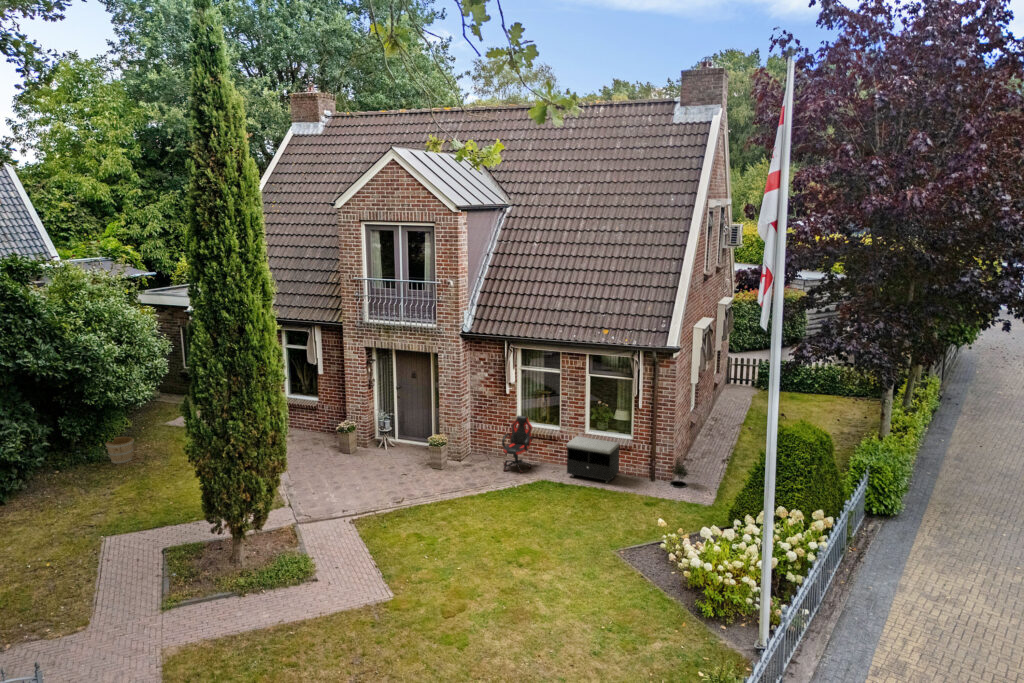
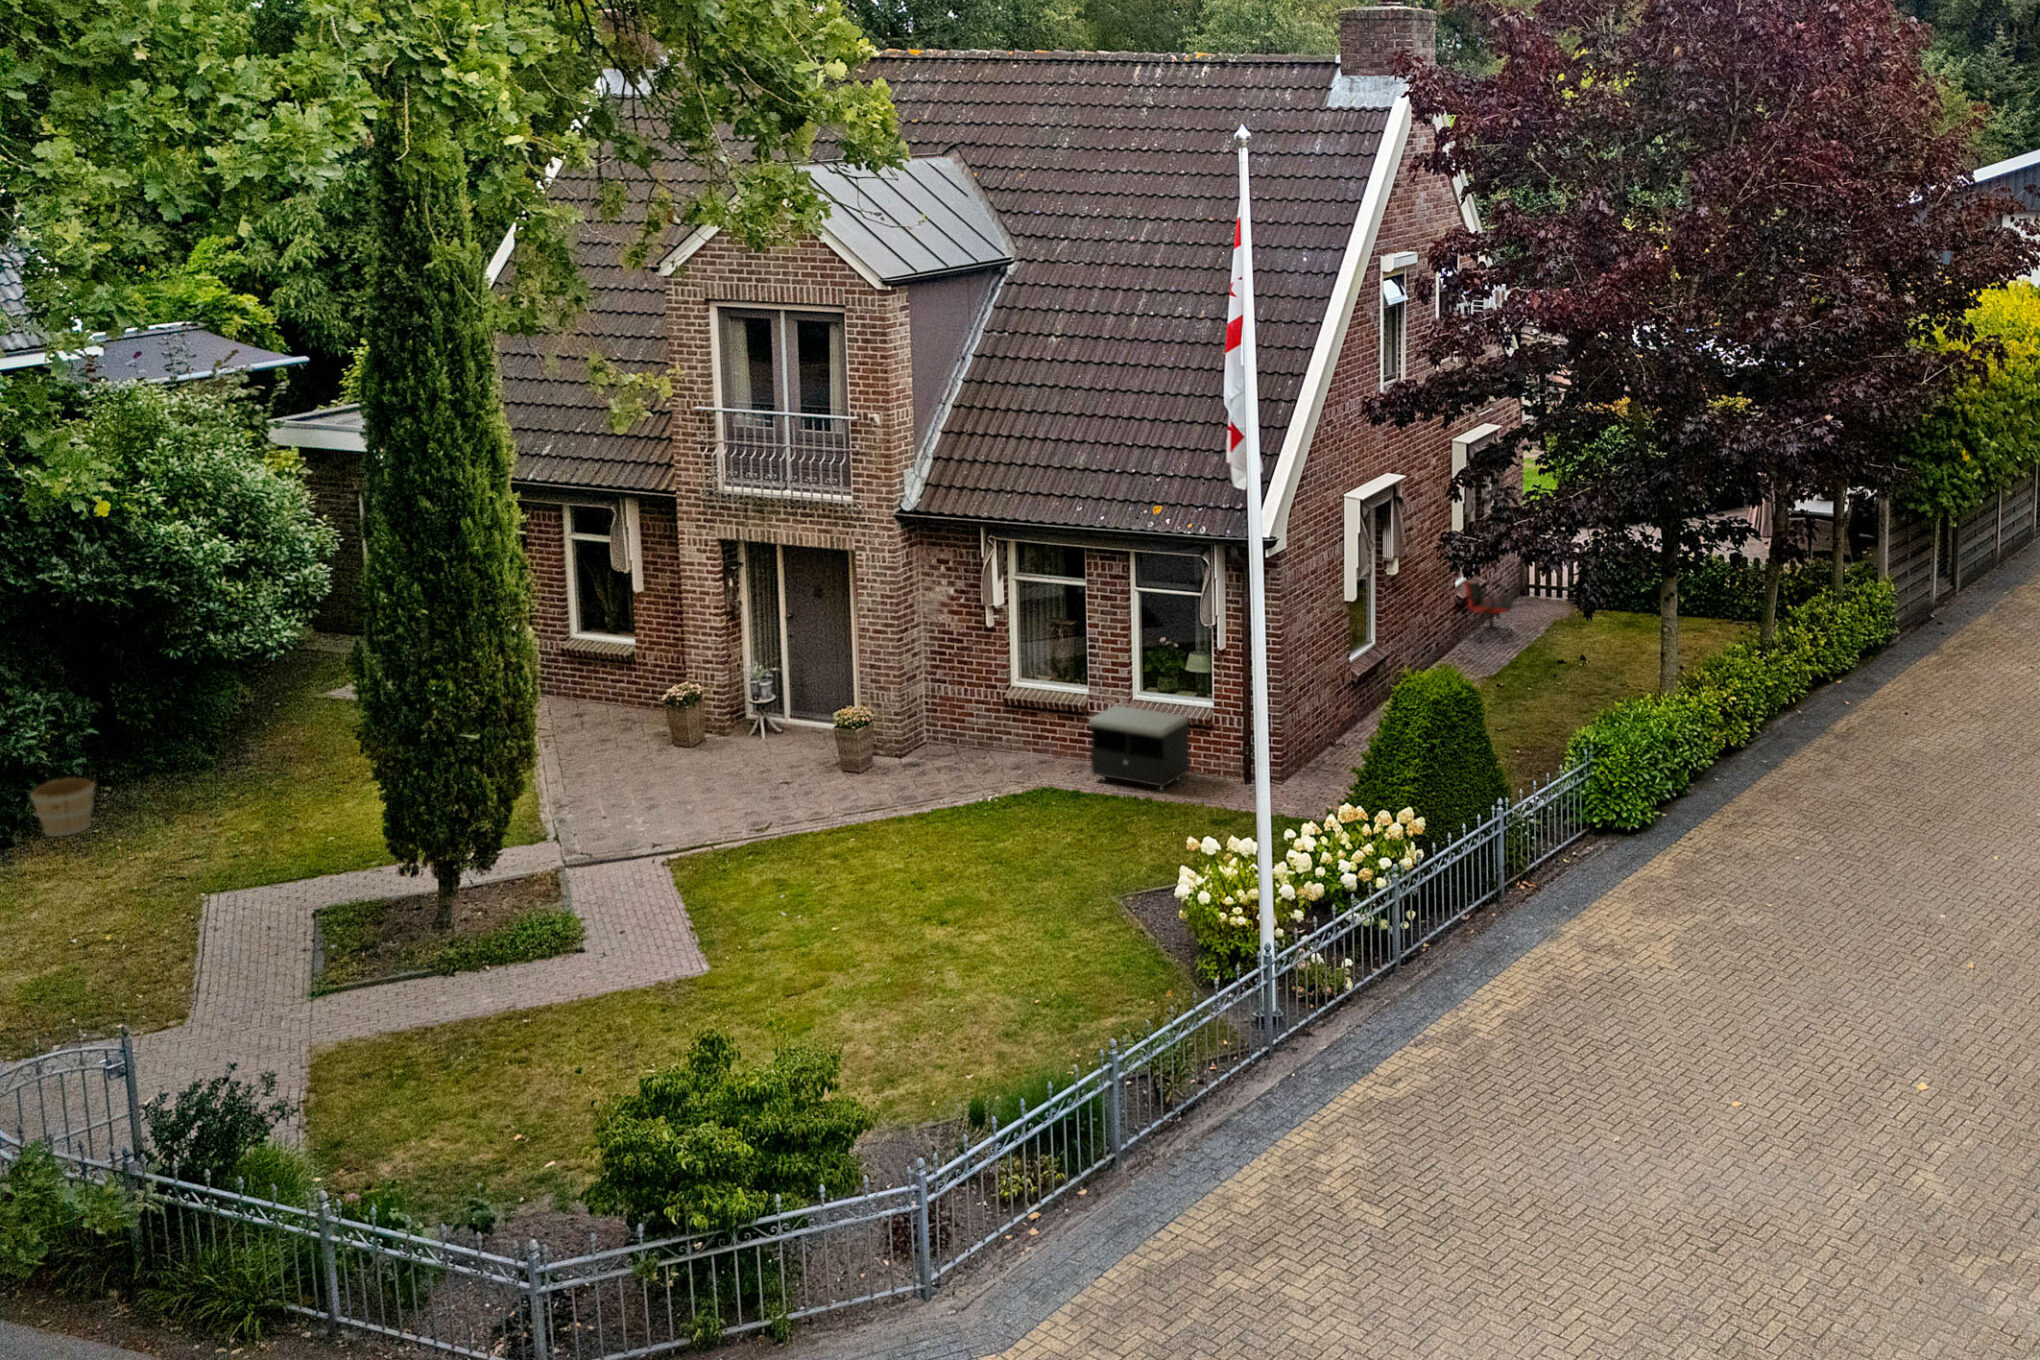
chair: present [502,416,533,473] -> present [1464,582,1513,642]
wooden bucket: present [105,437,134,464] -> present [30,778,95,837]
potted tree: present [670,458,688,488] -> none [1273,739,1308,797]

